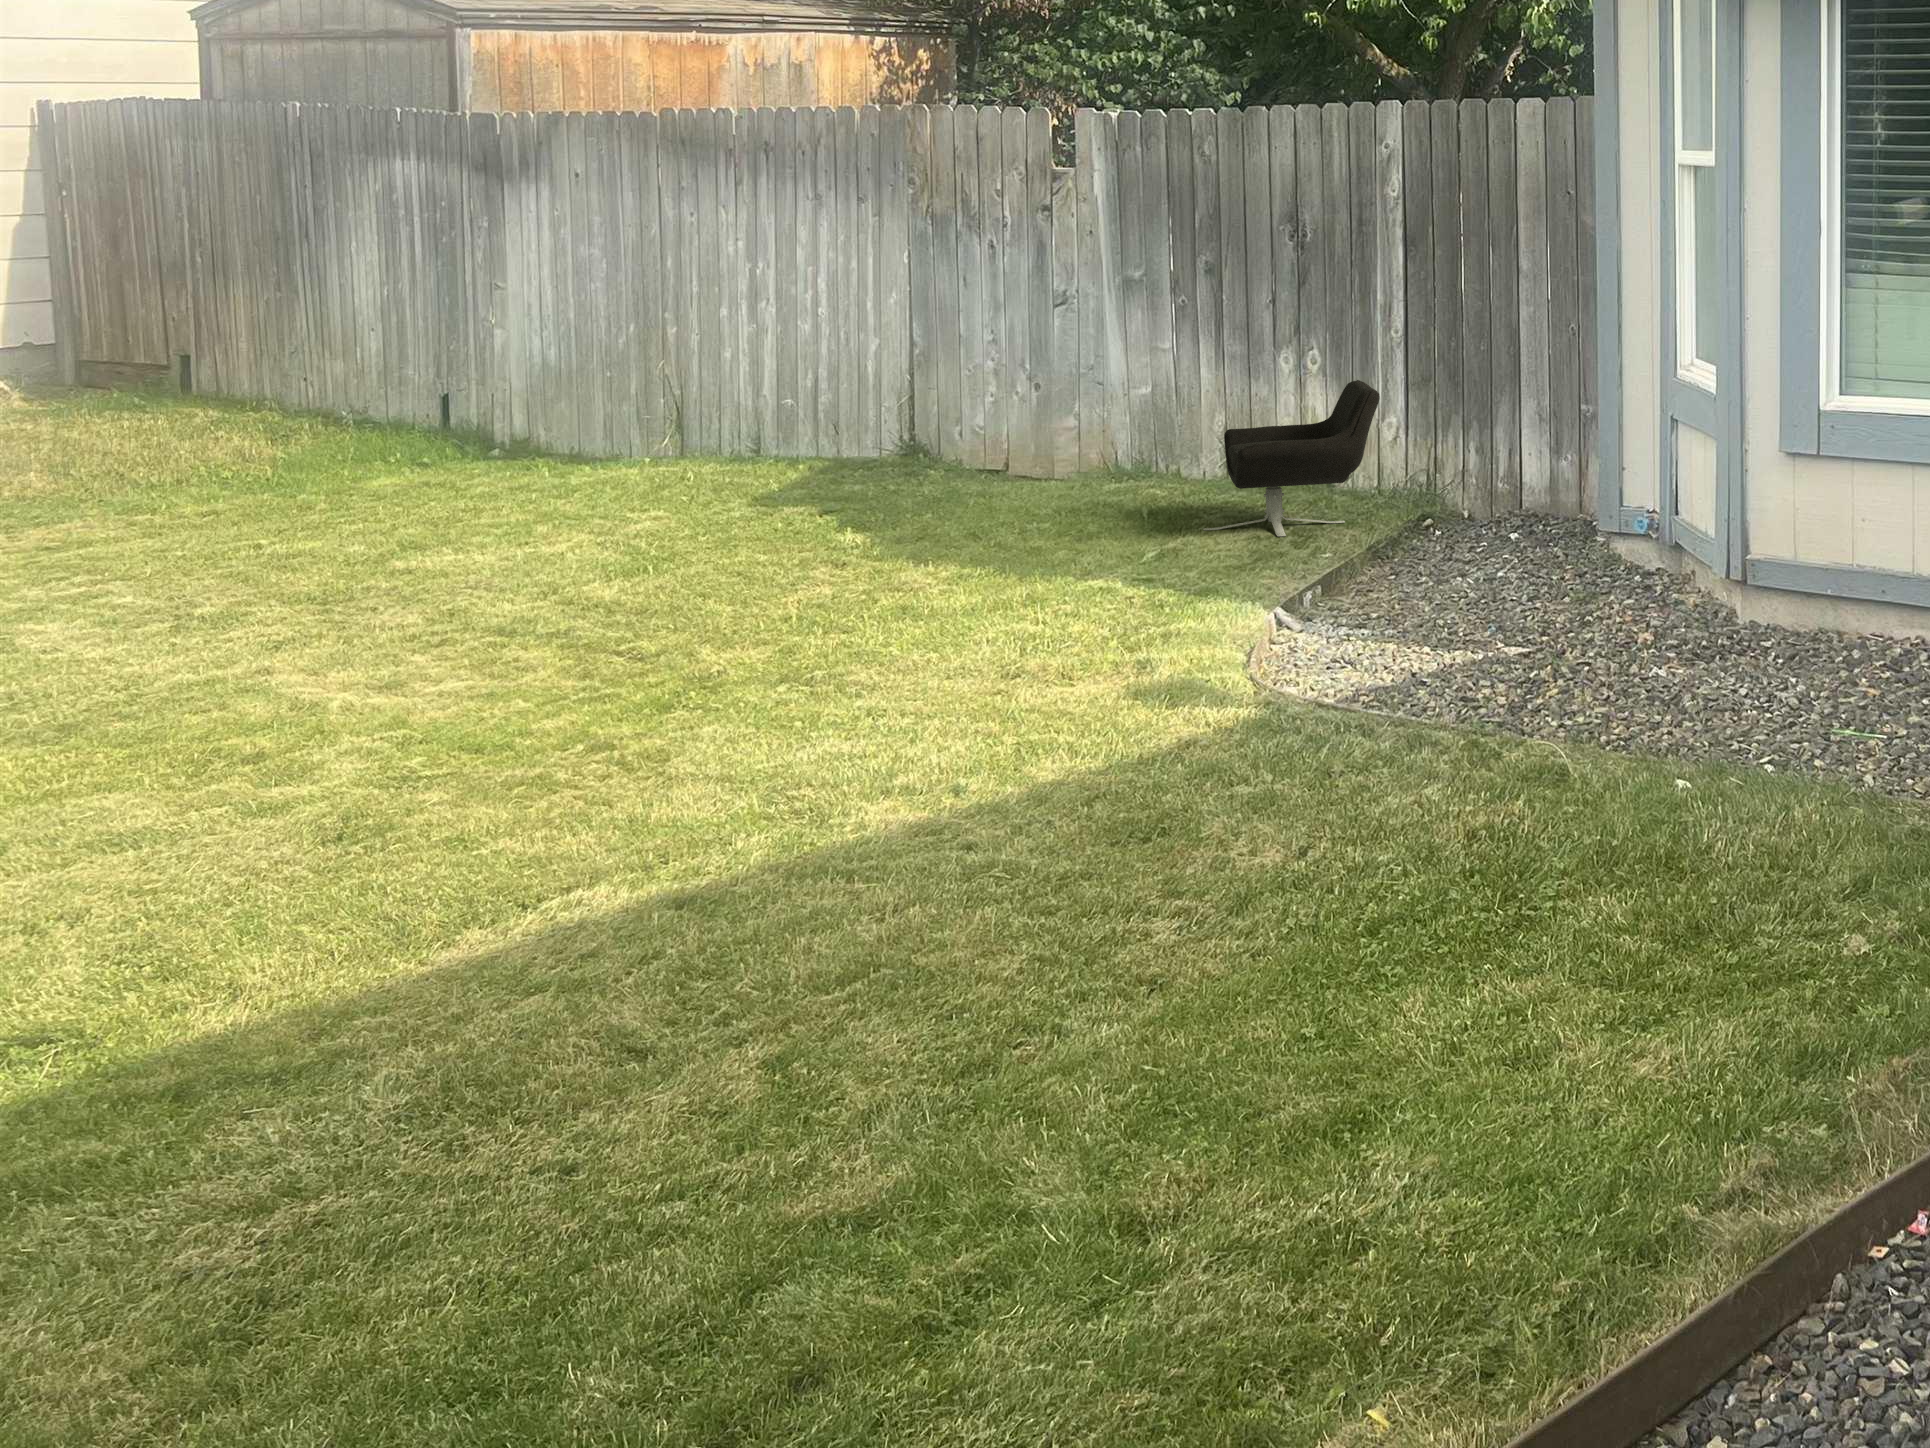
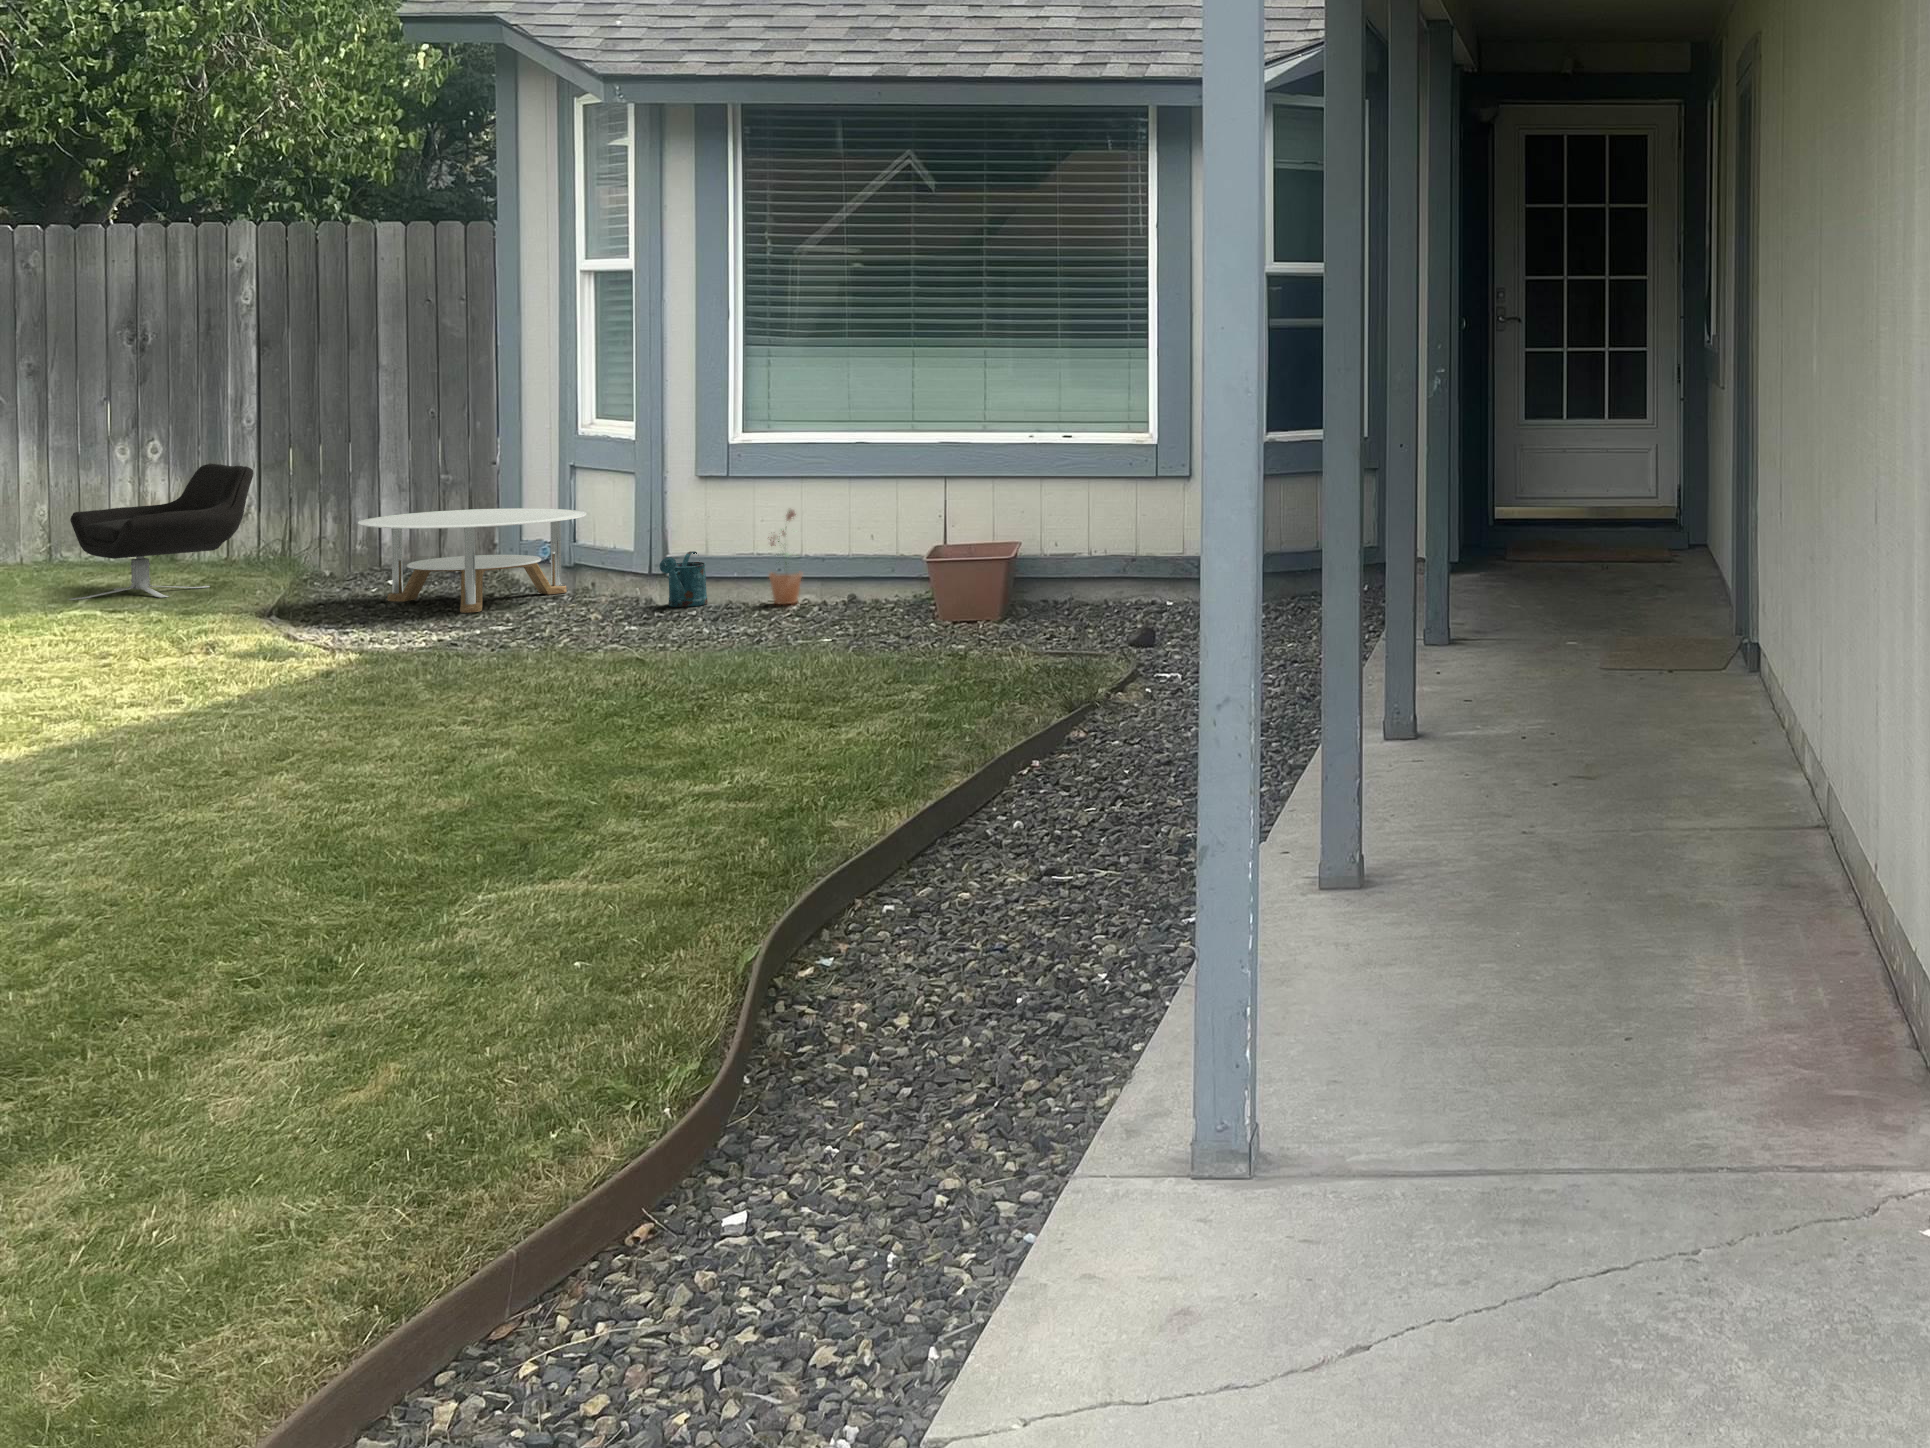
round table: none [1413,462,1674,609] -> present [358,508,586,613]
potted plant: none [1850,506,1901,644] -> present [768,510,802,604]
watering can: none [1710,553,1786,631] -> present [659,551,708,607]

